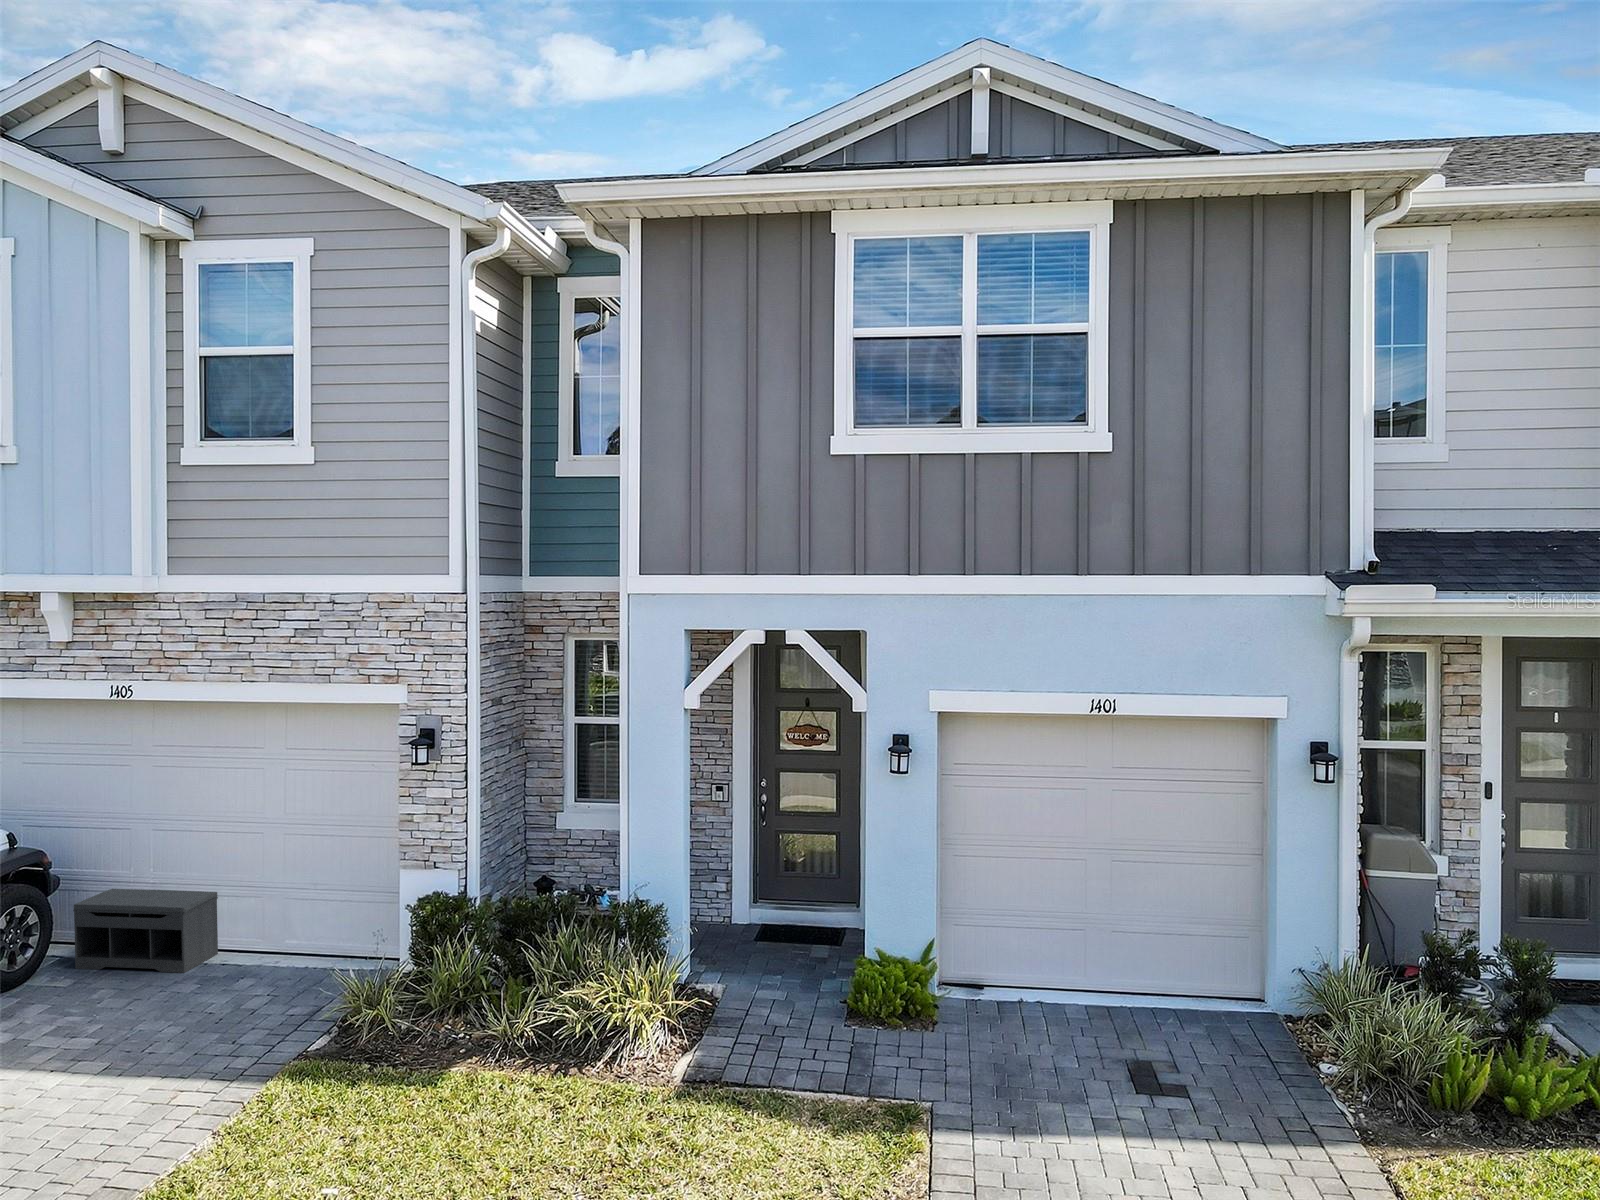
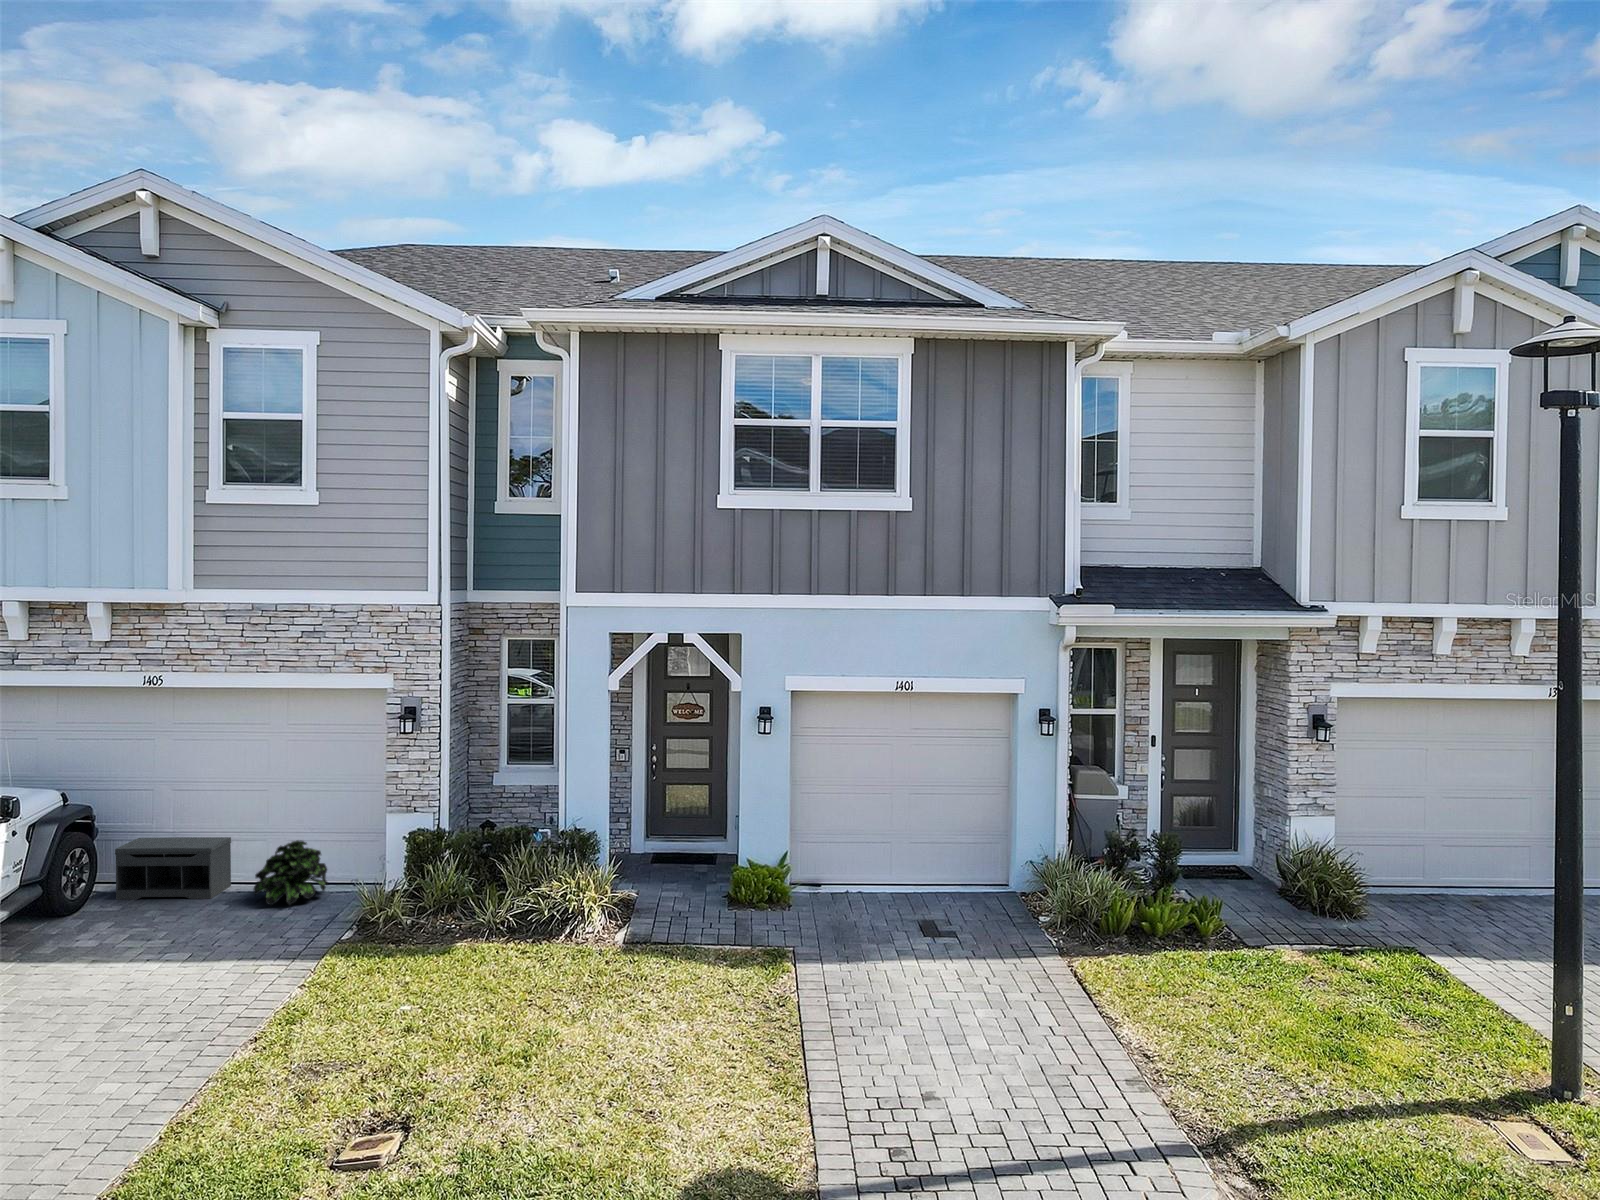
potted plant: none [229,901,330,989] -> present [254,840,328,905]

